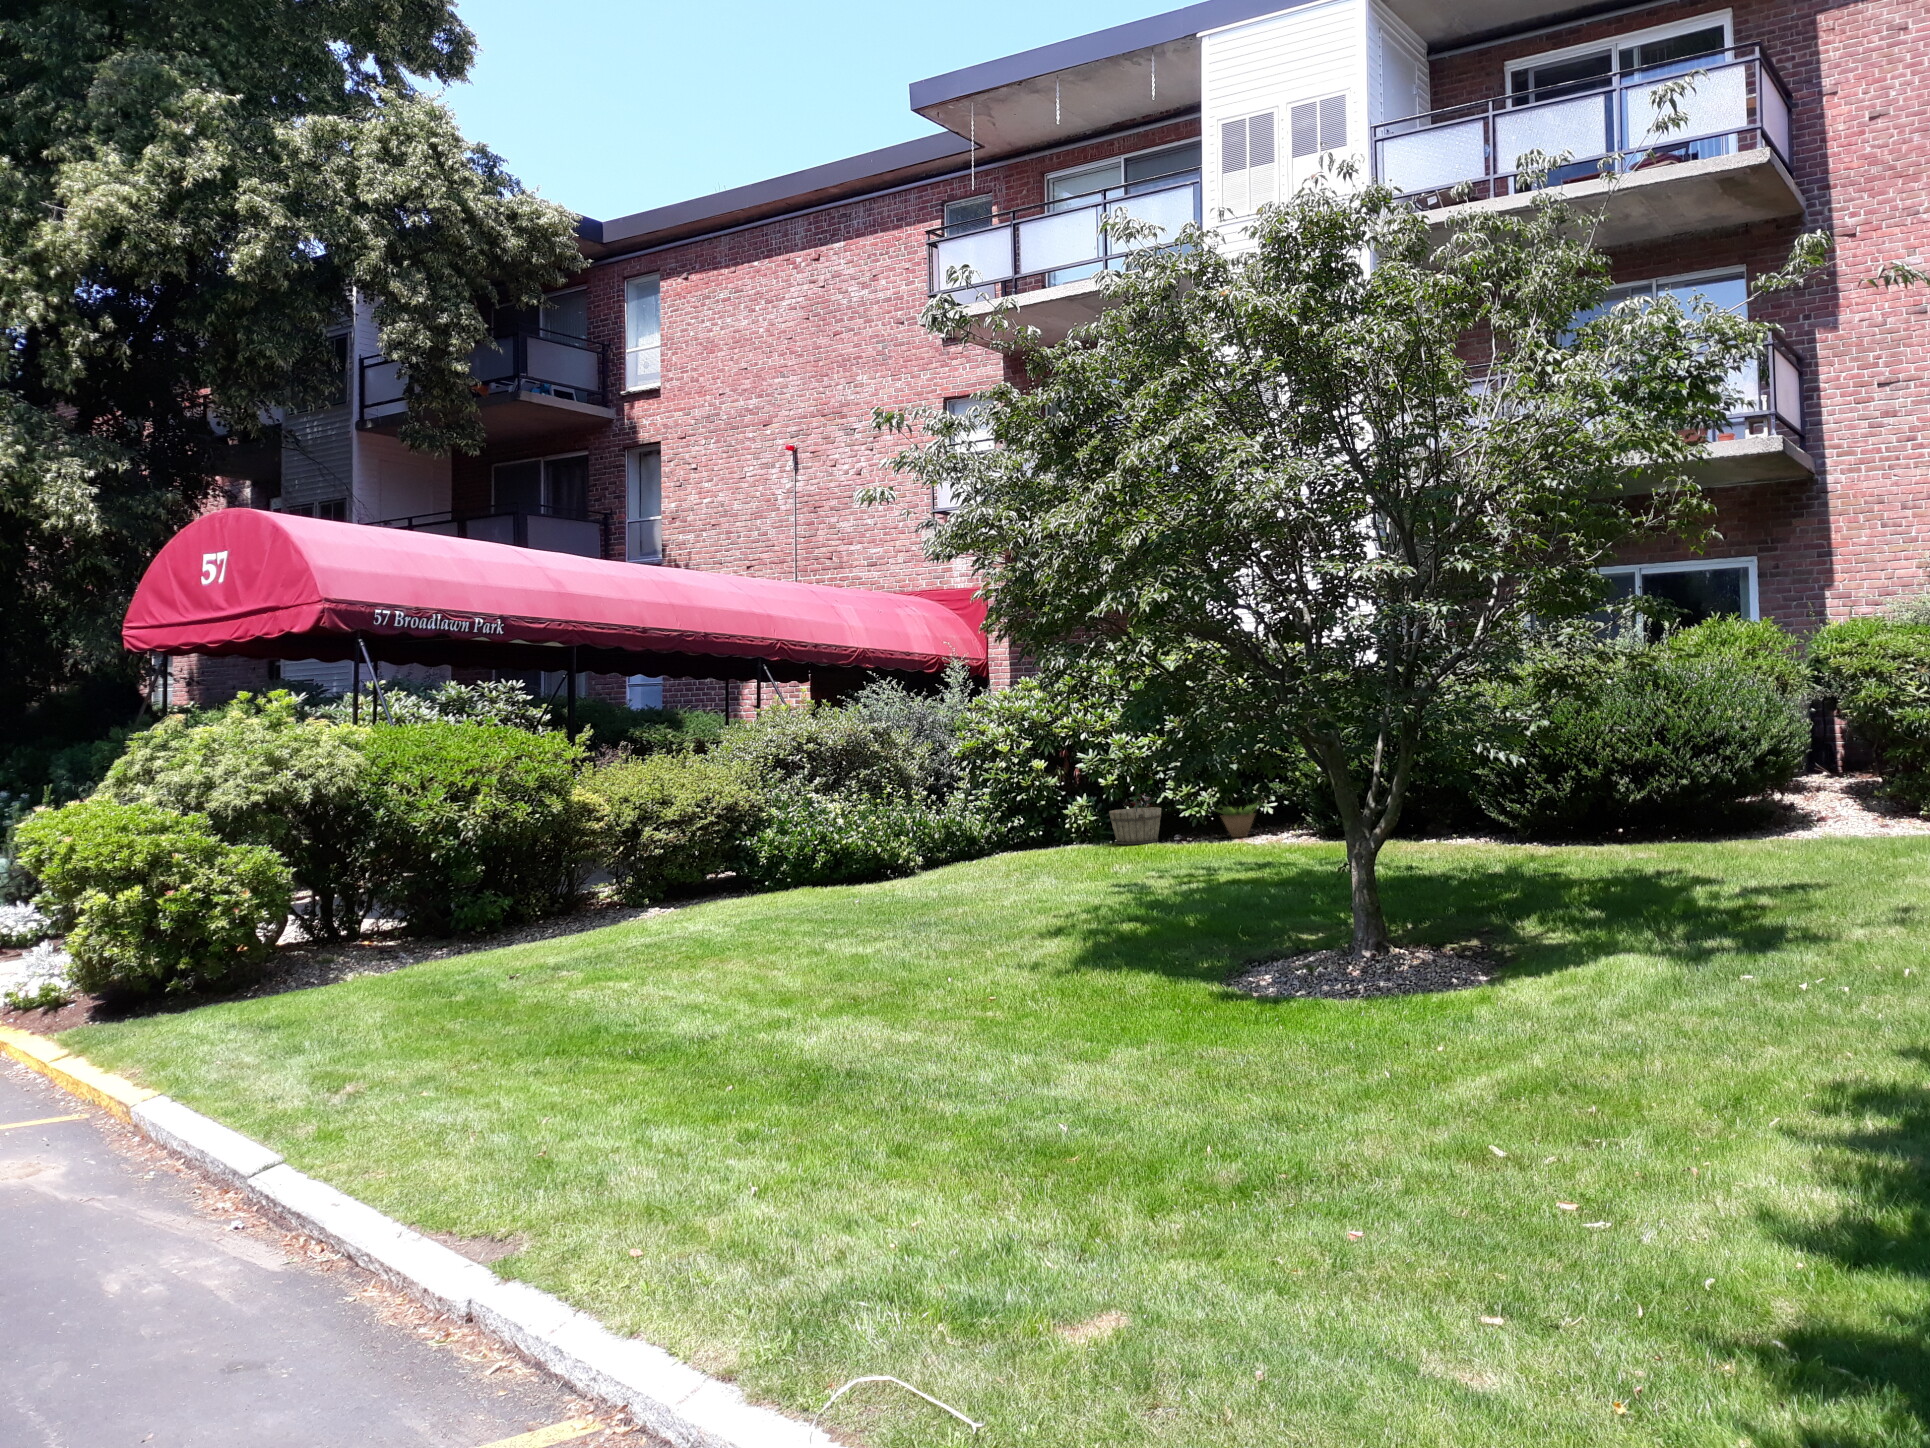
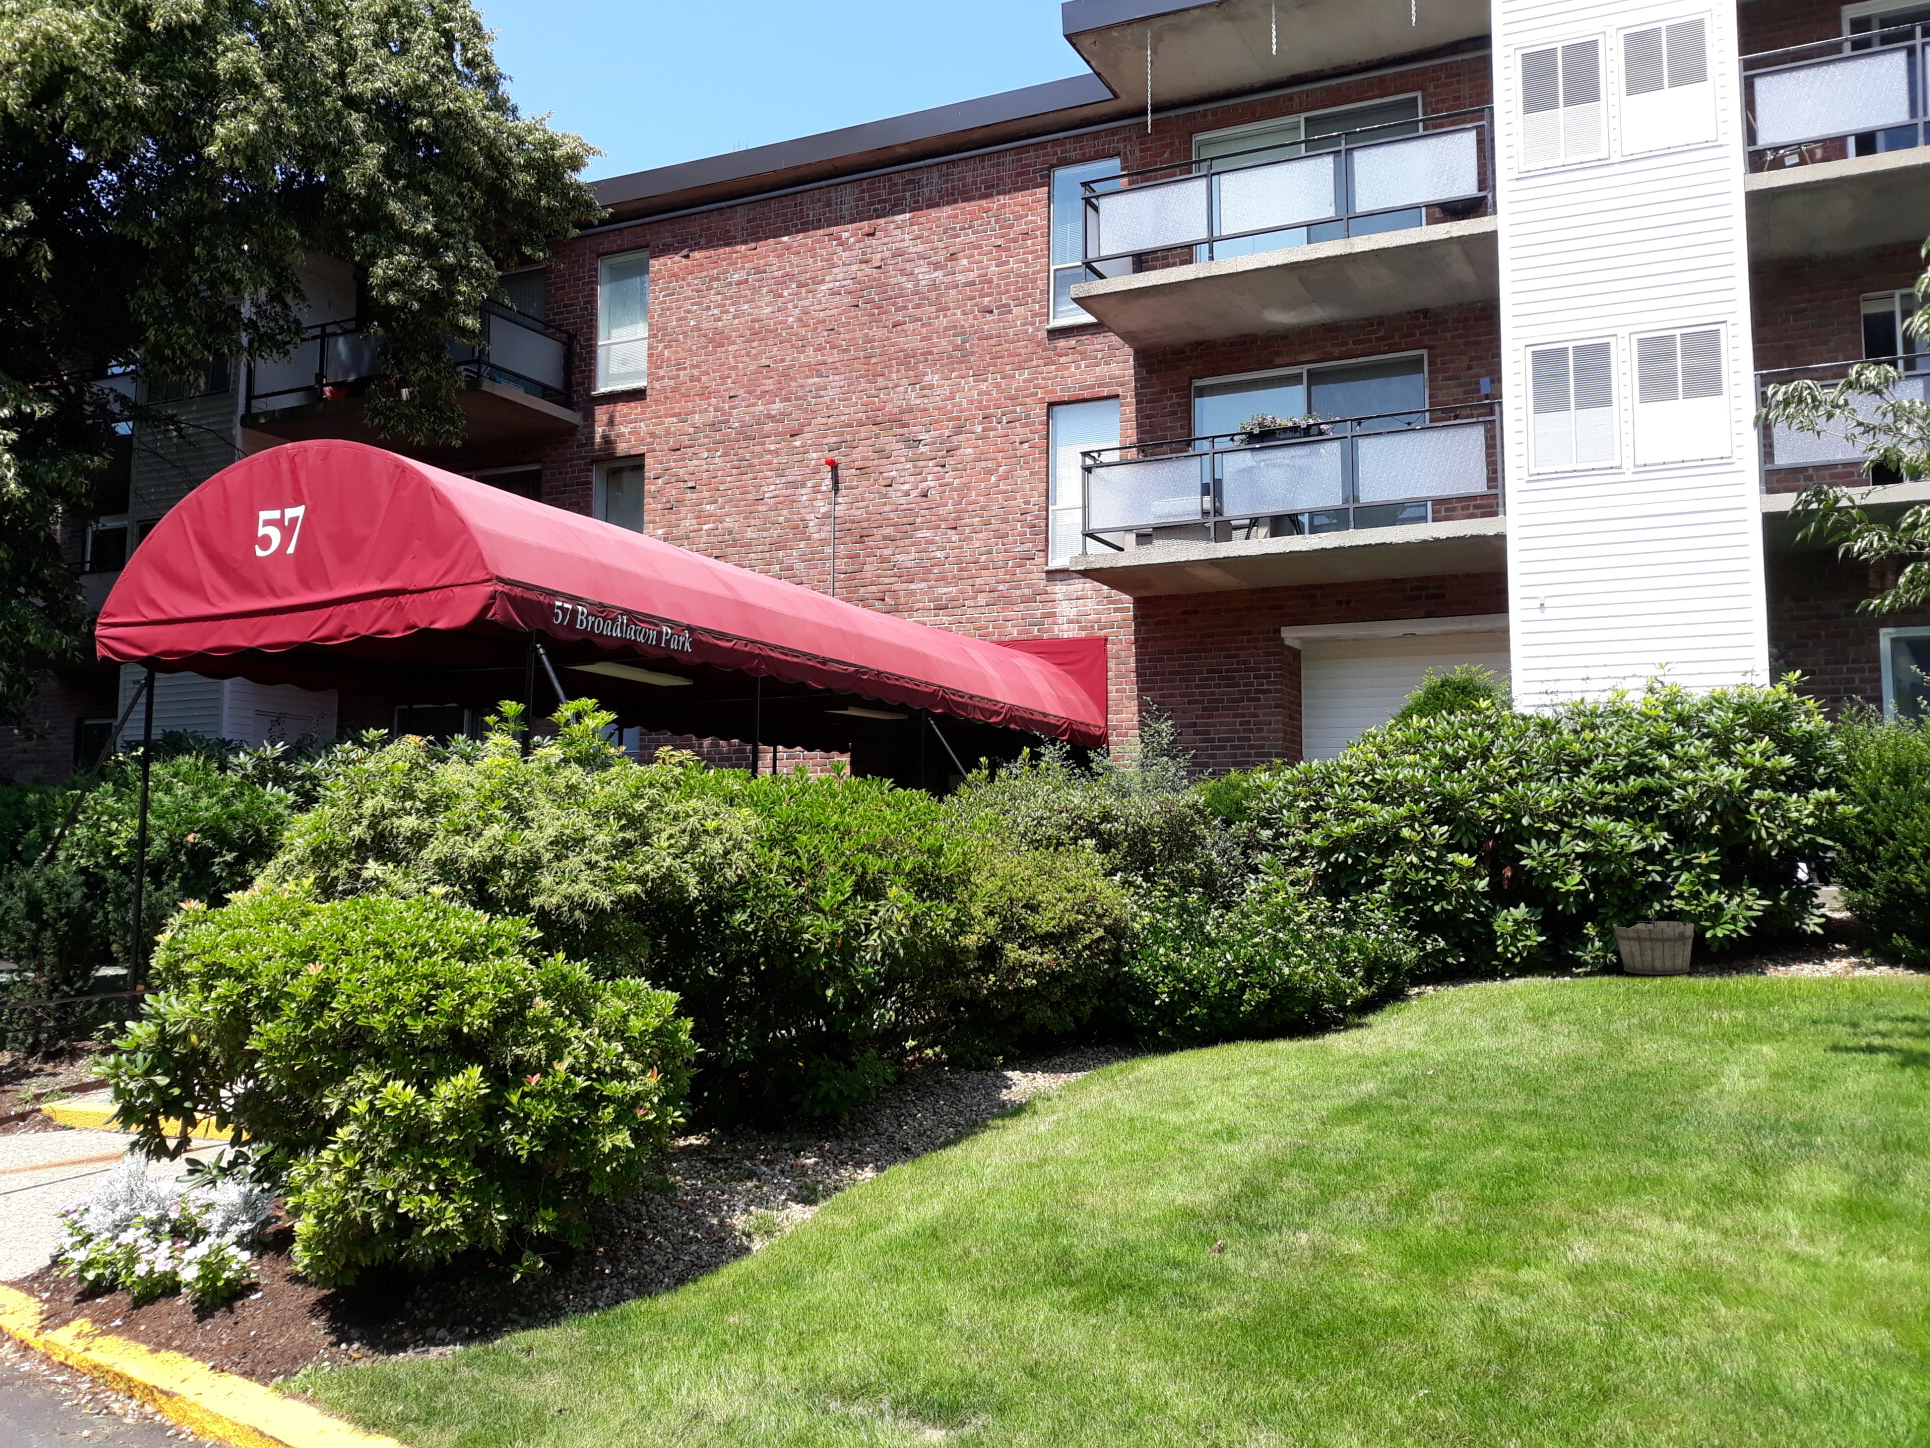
decorative plant: present [1215,804,1261,837] -> none [1776,917,1867,967]

